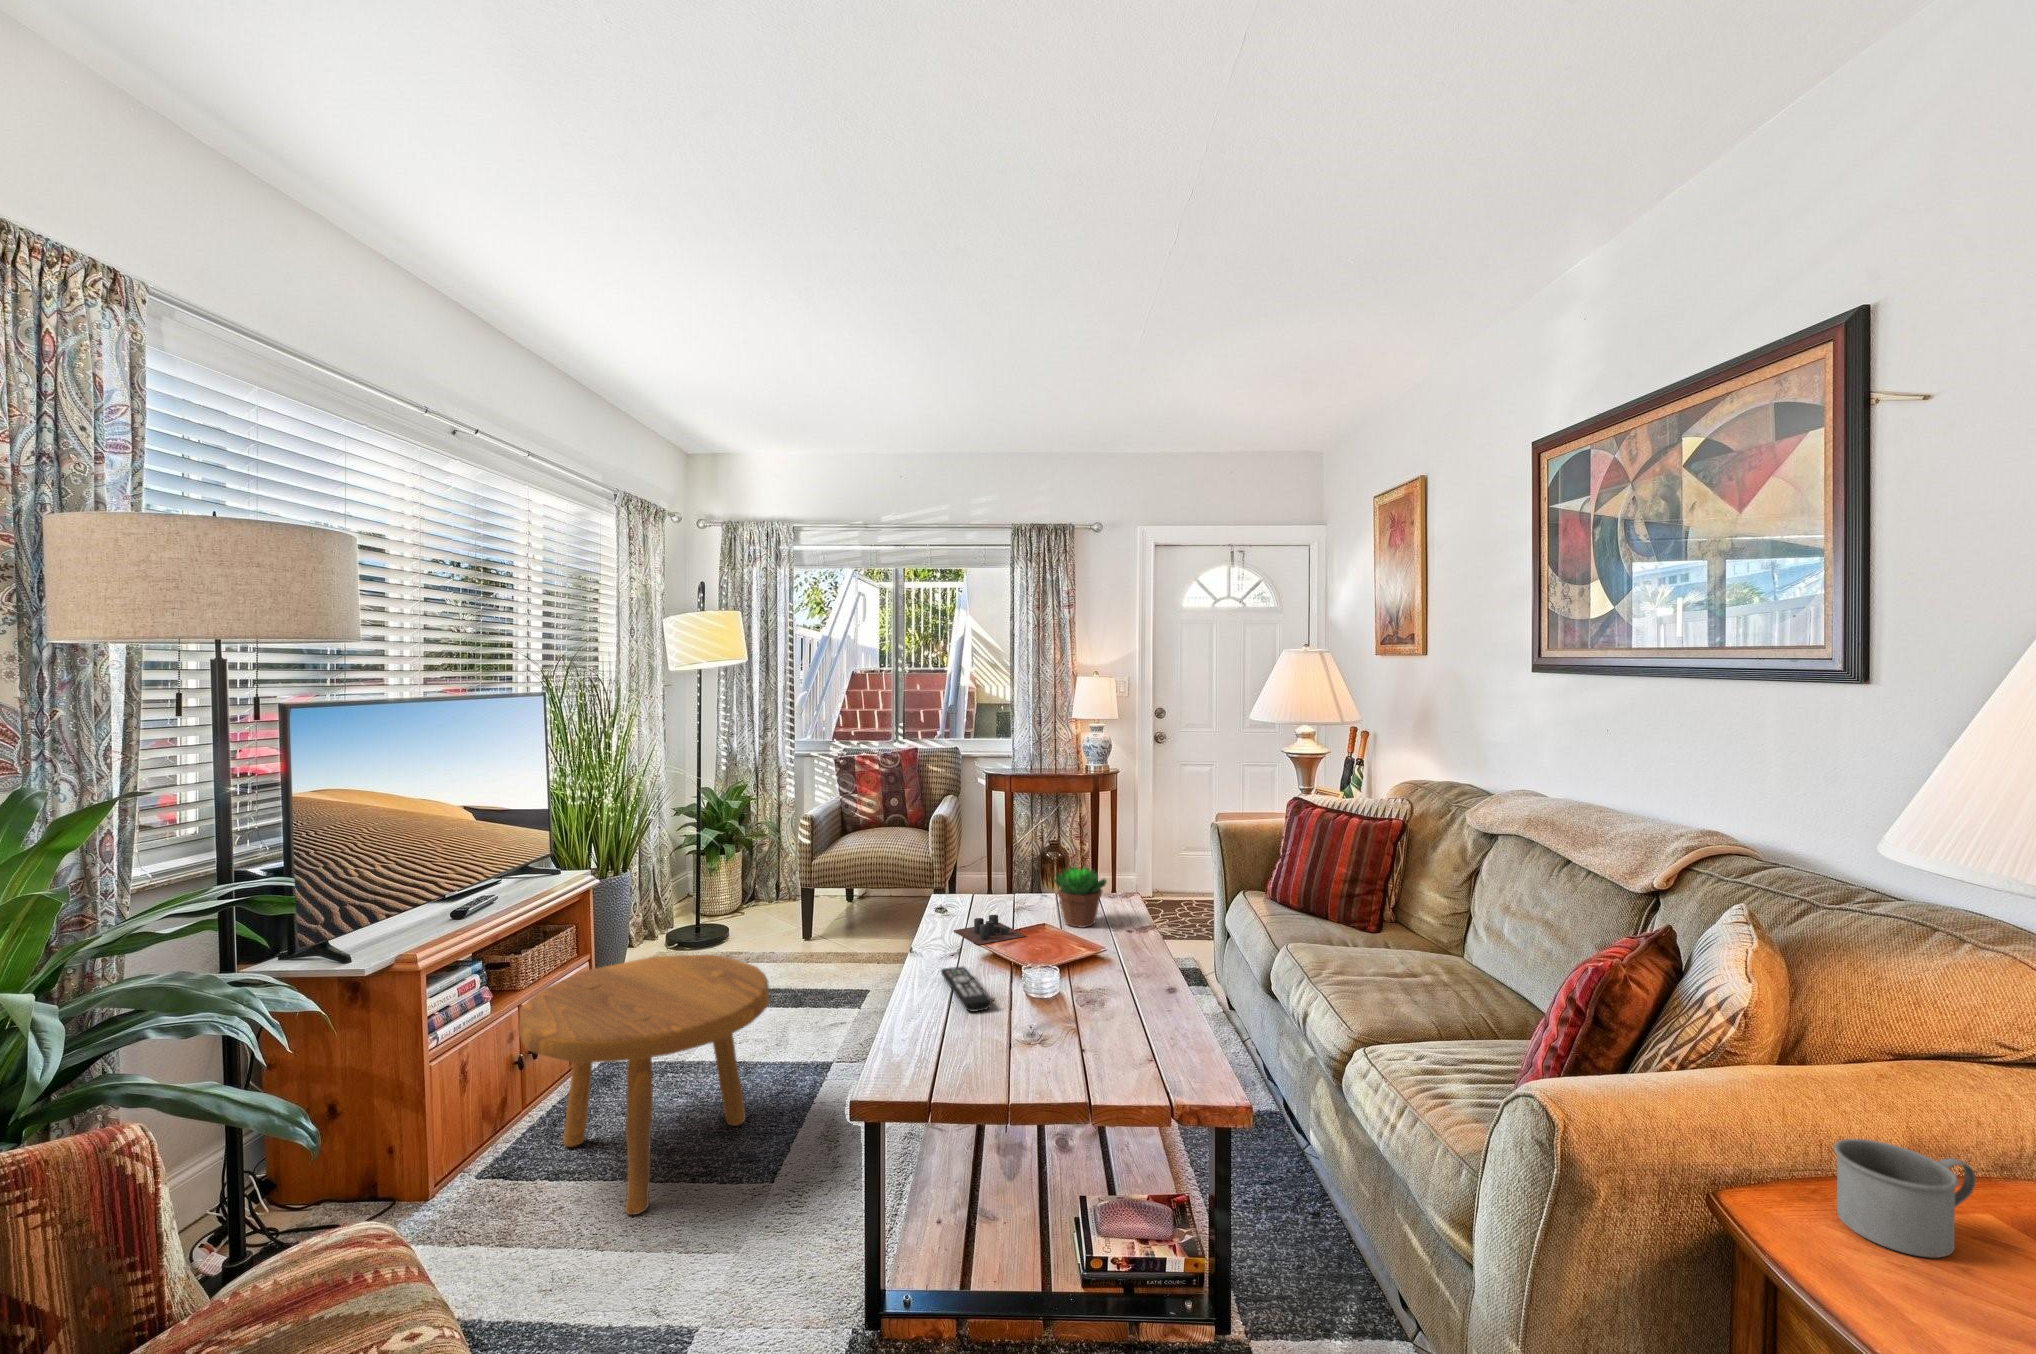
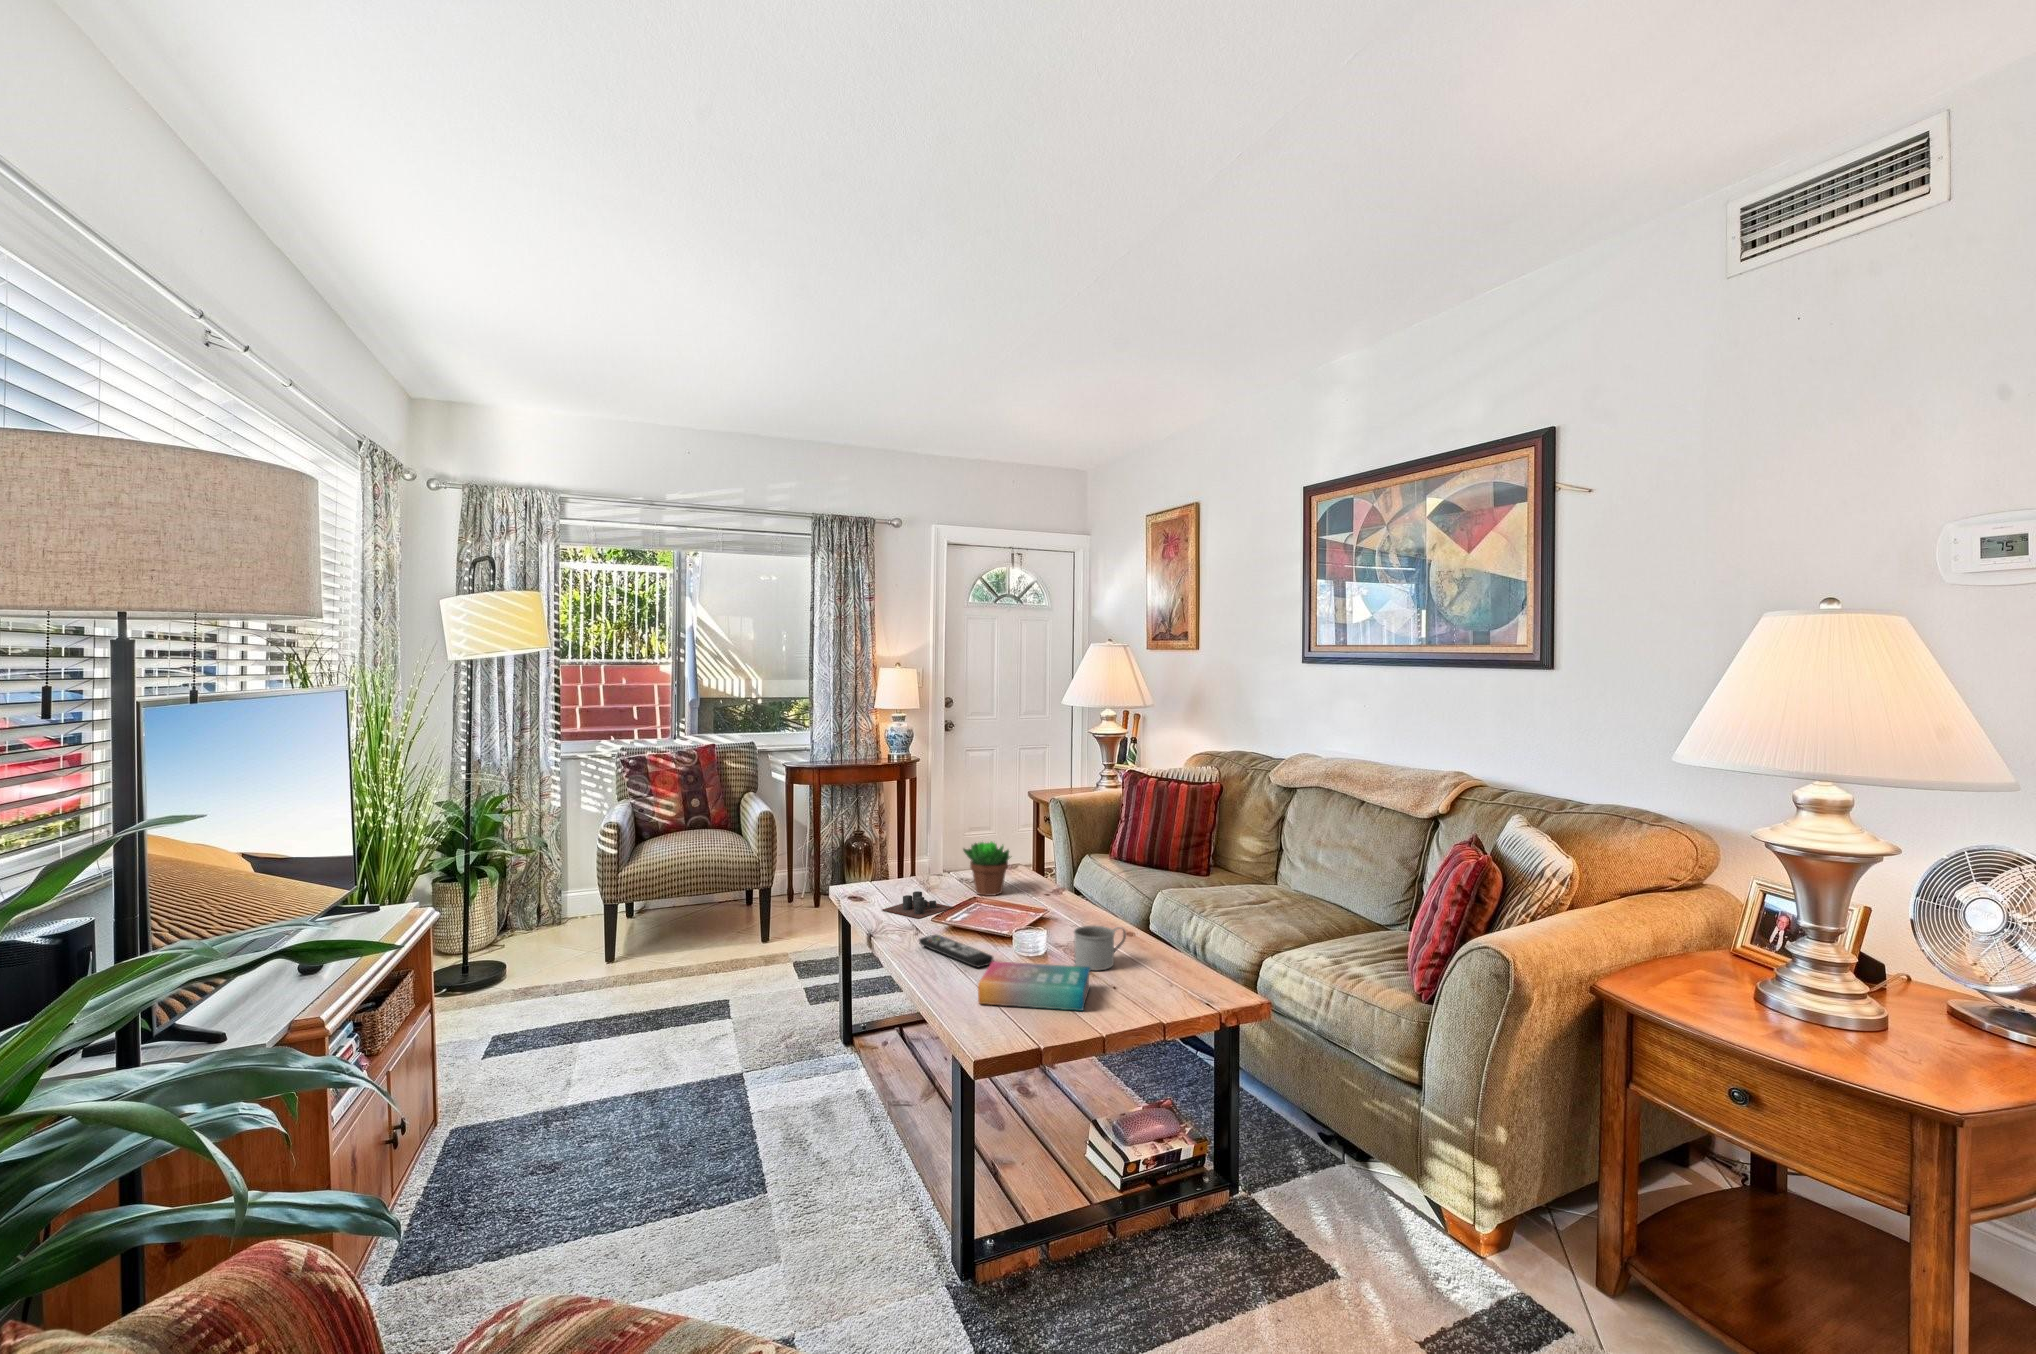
footstool: present [519,955,769,1215] -> none [472,960,742,1225]
book: none [921,1008,1061,1086] -> present [978,961,1091,1011]
mug: present [1834,1139,1976,1258] -> present [1074,926,1126,970]

